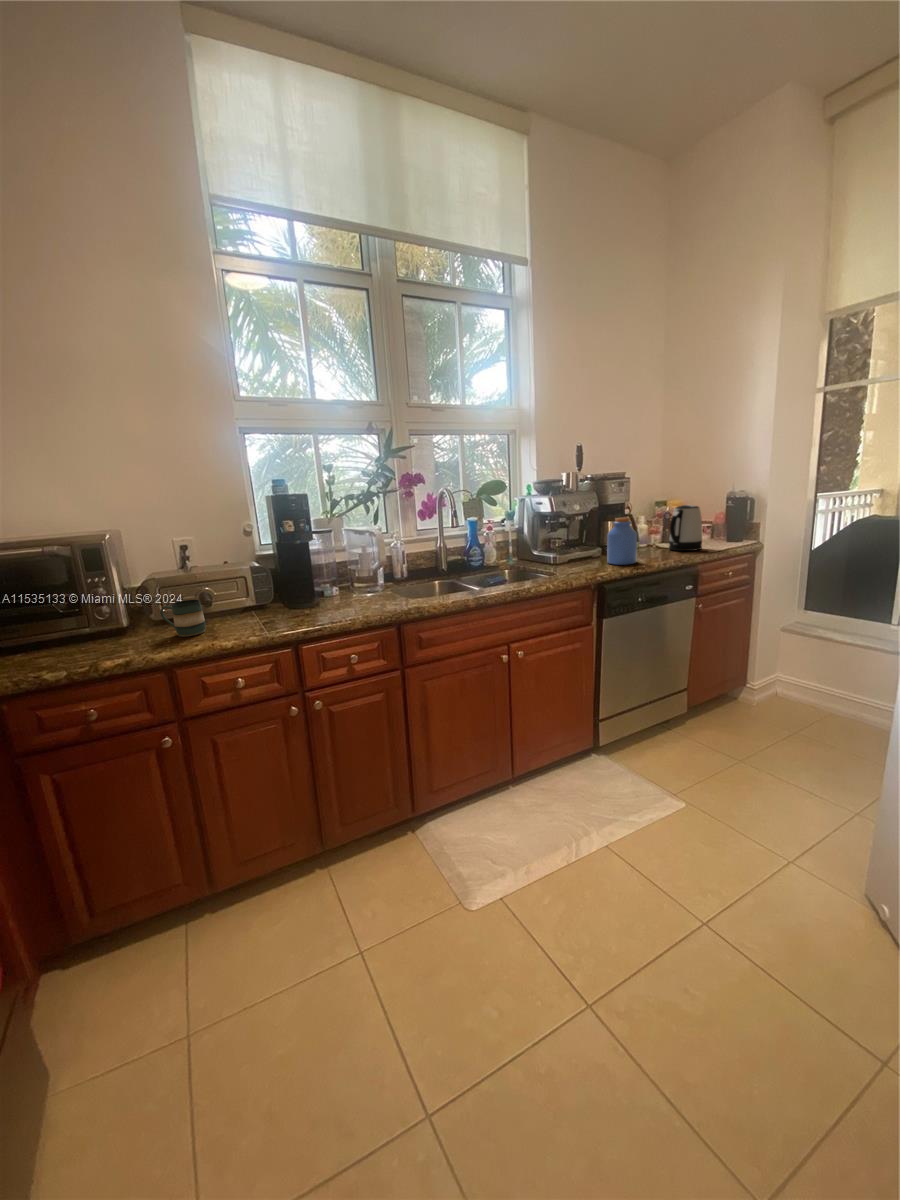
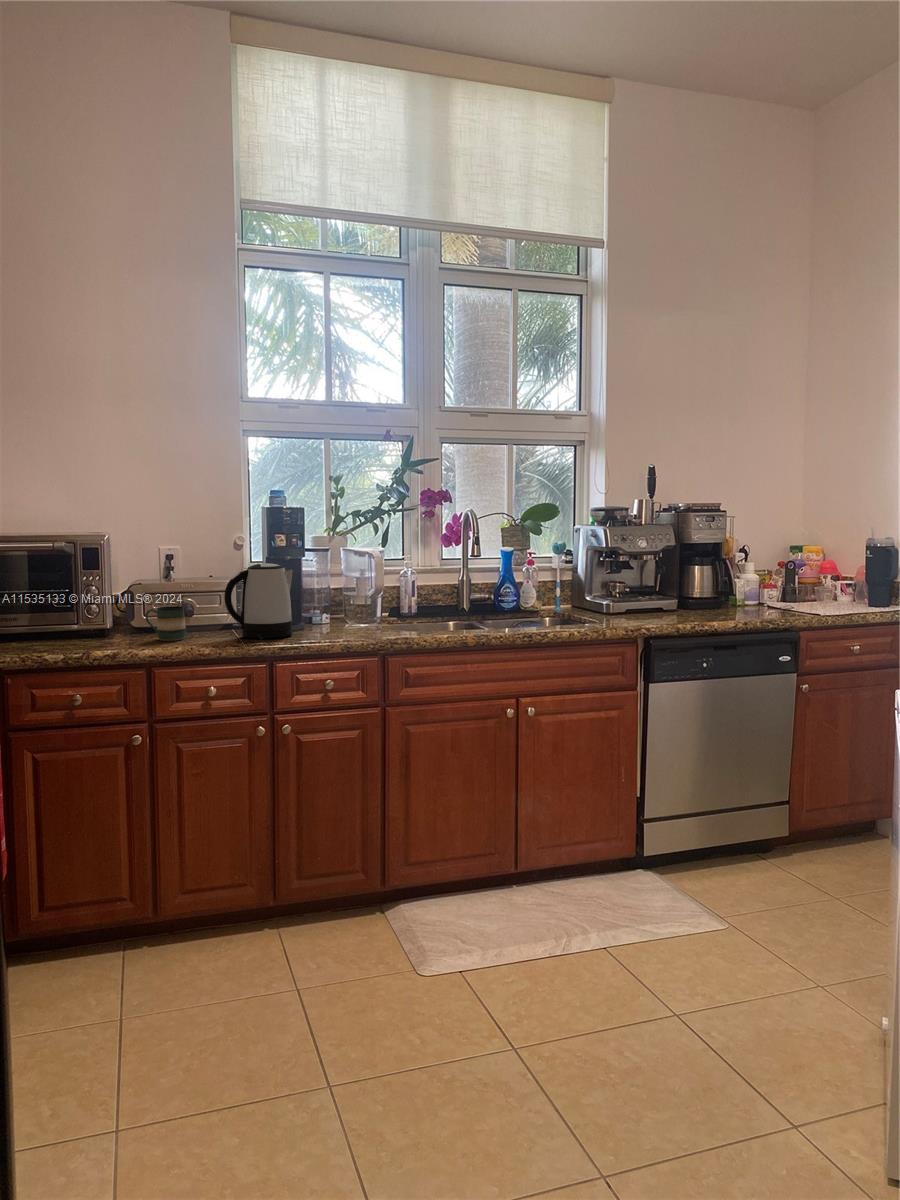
kettle: present [669,505,702,551] -> present [224,563,293,639]
jar: present [607,517,637,565] -> none [670,560,707,619]

